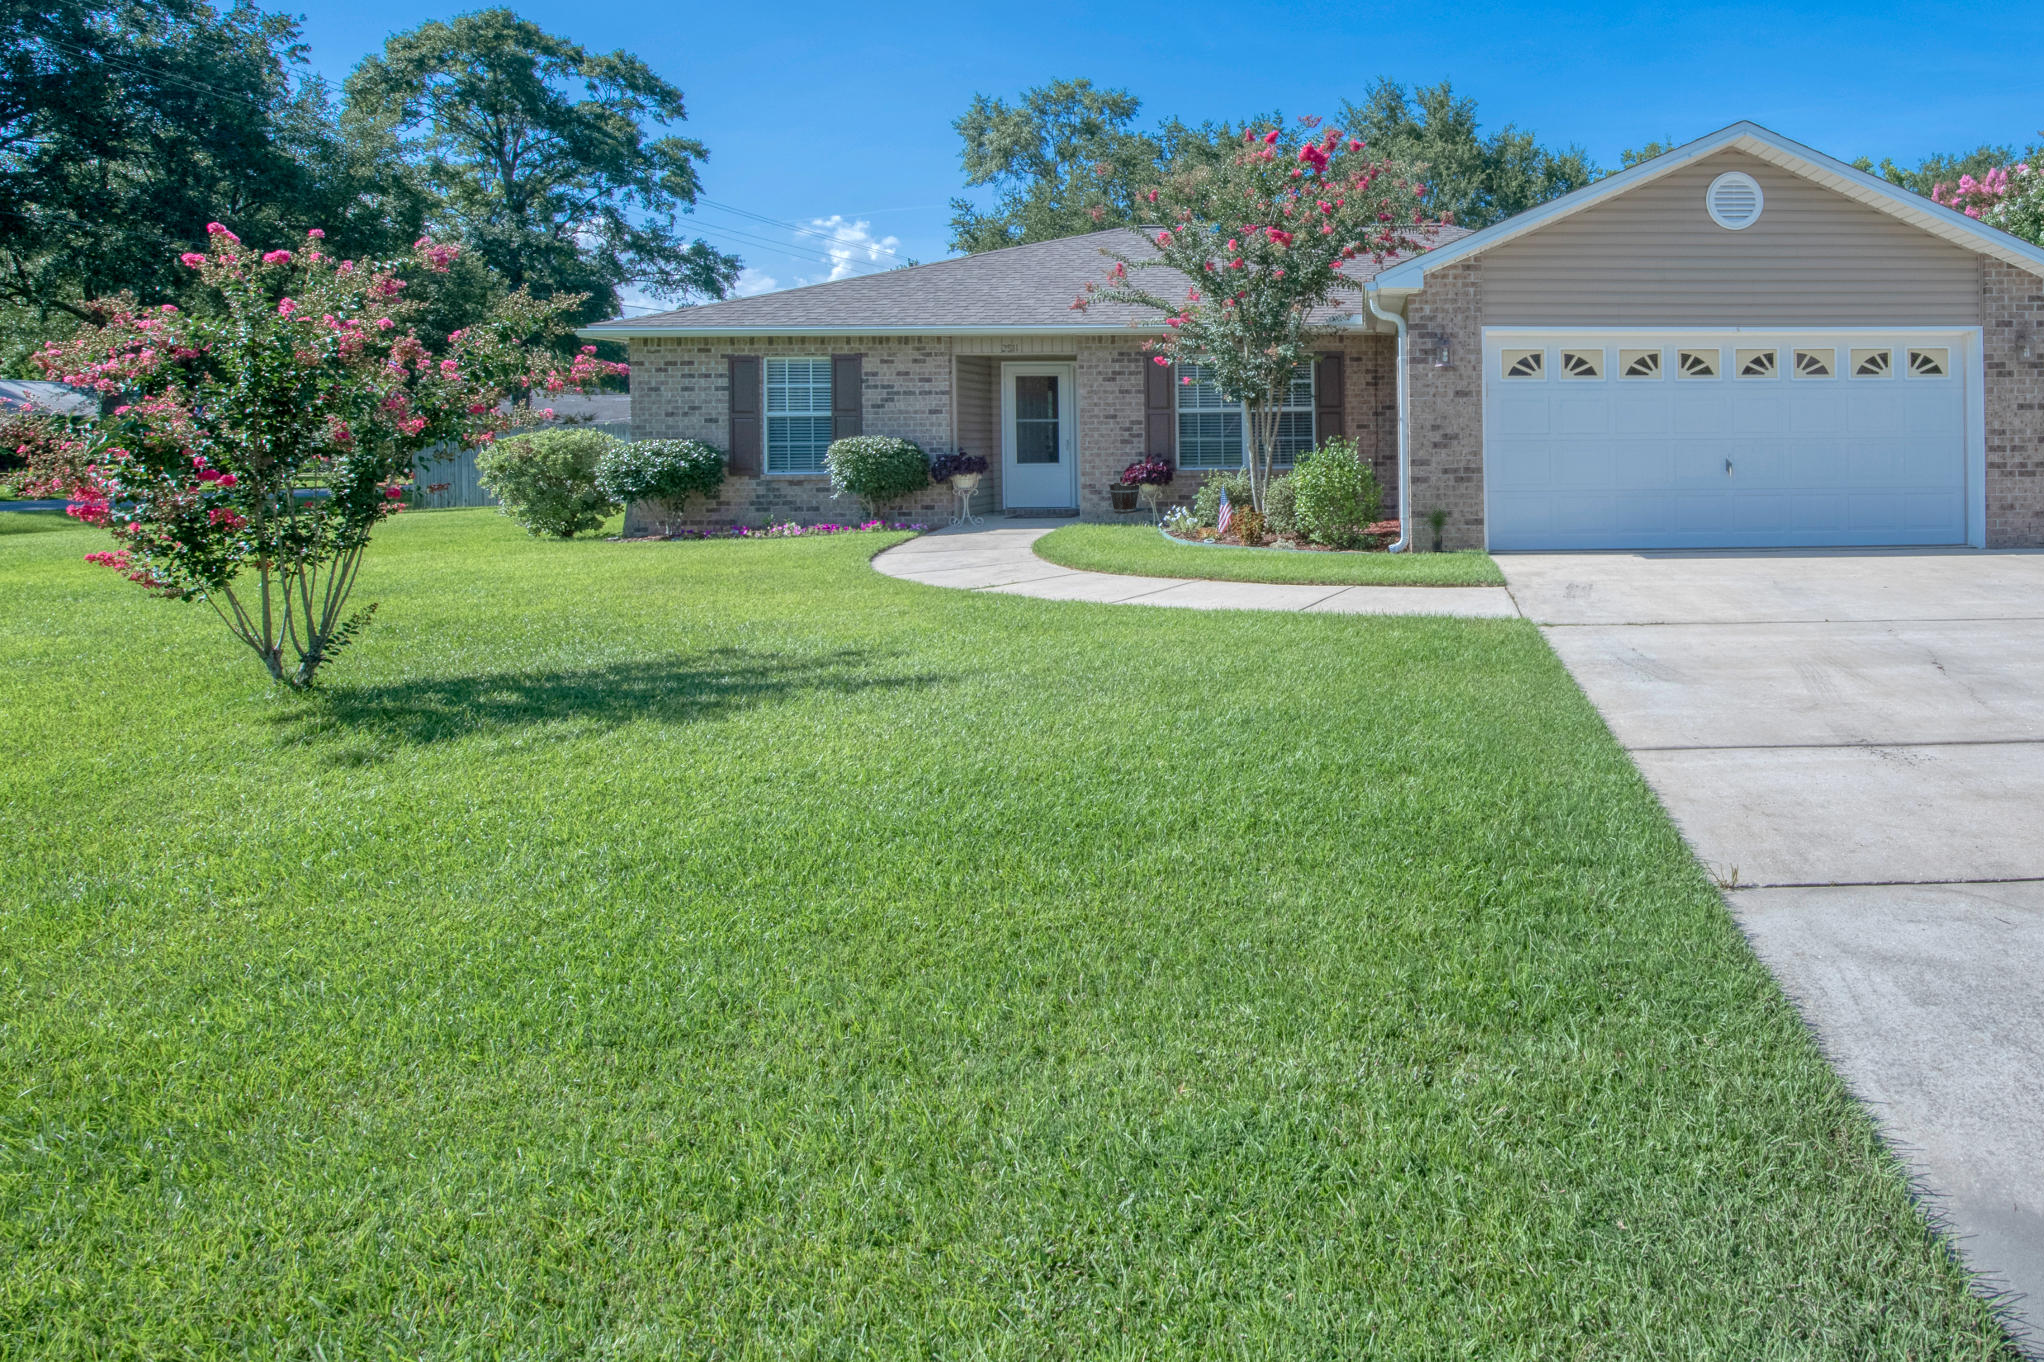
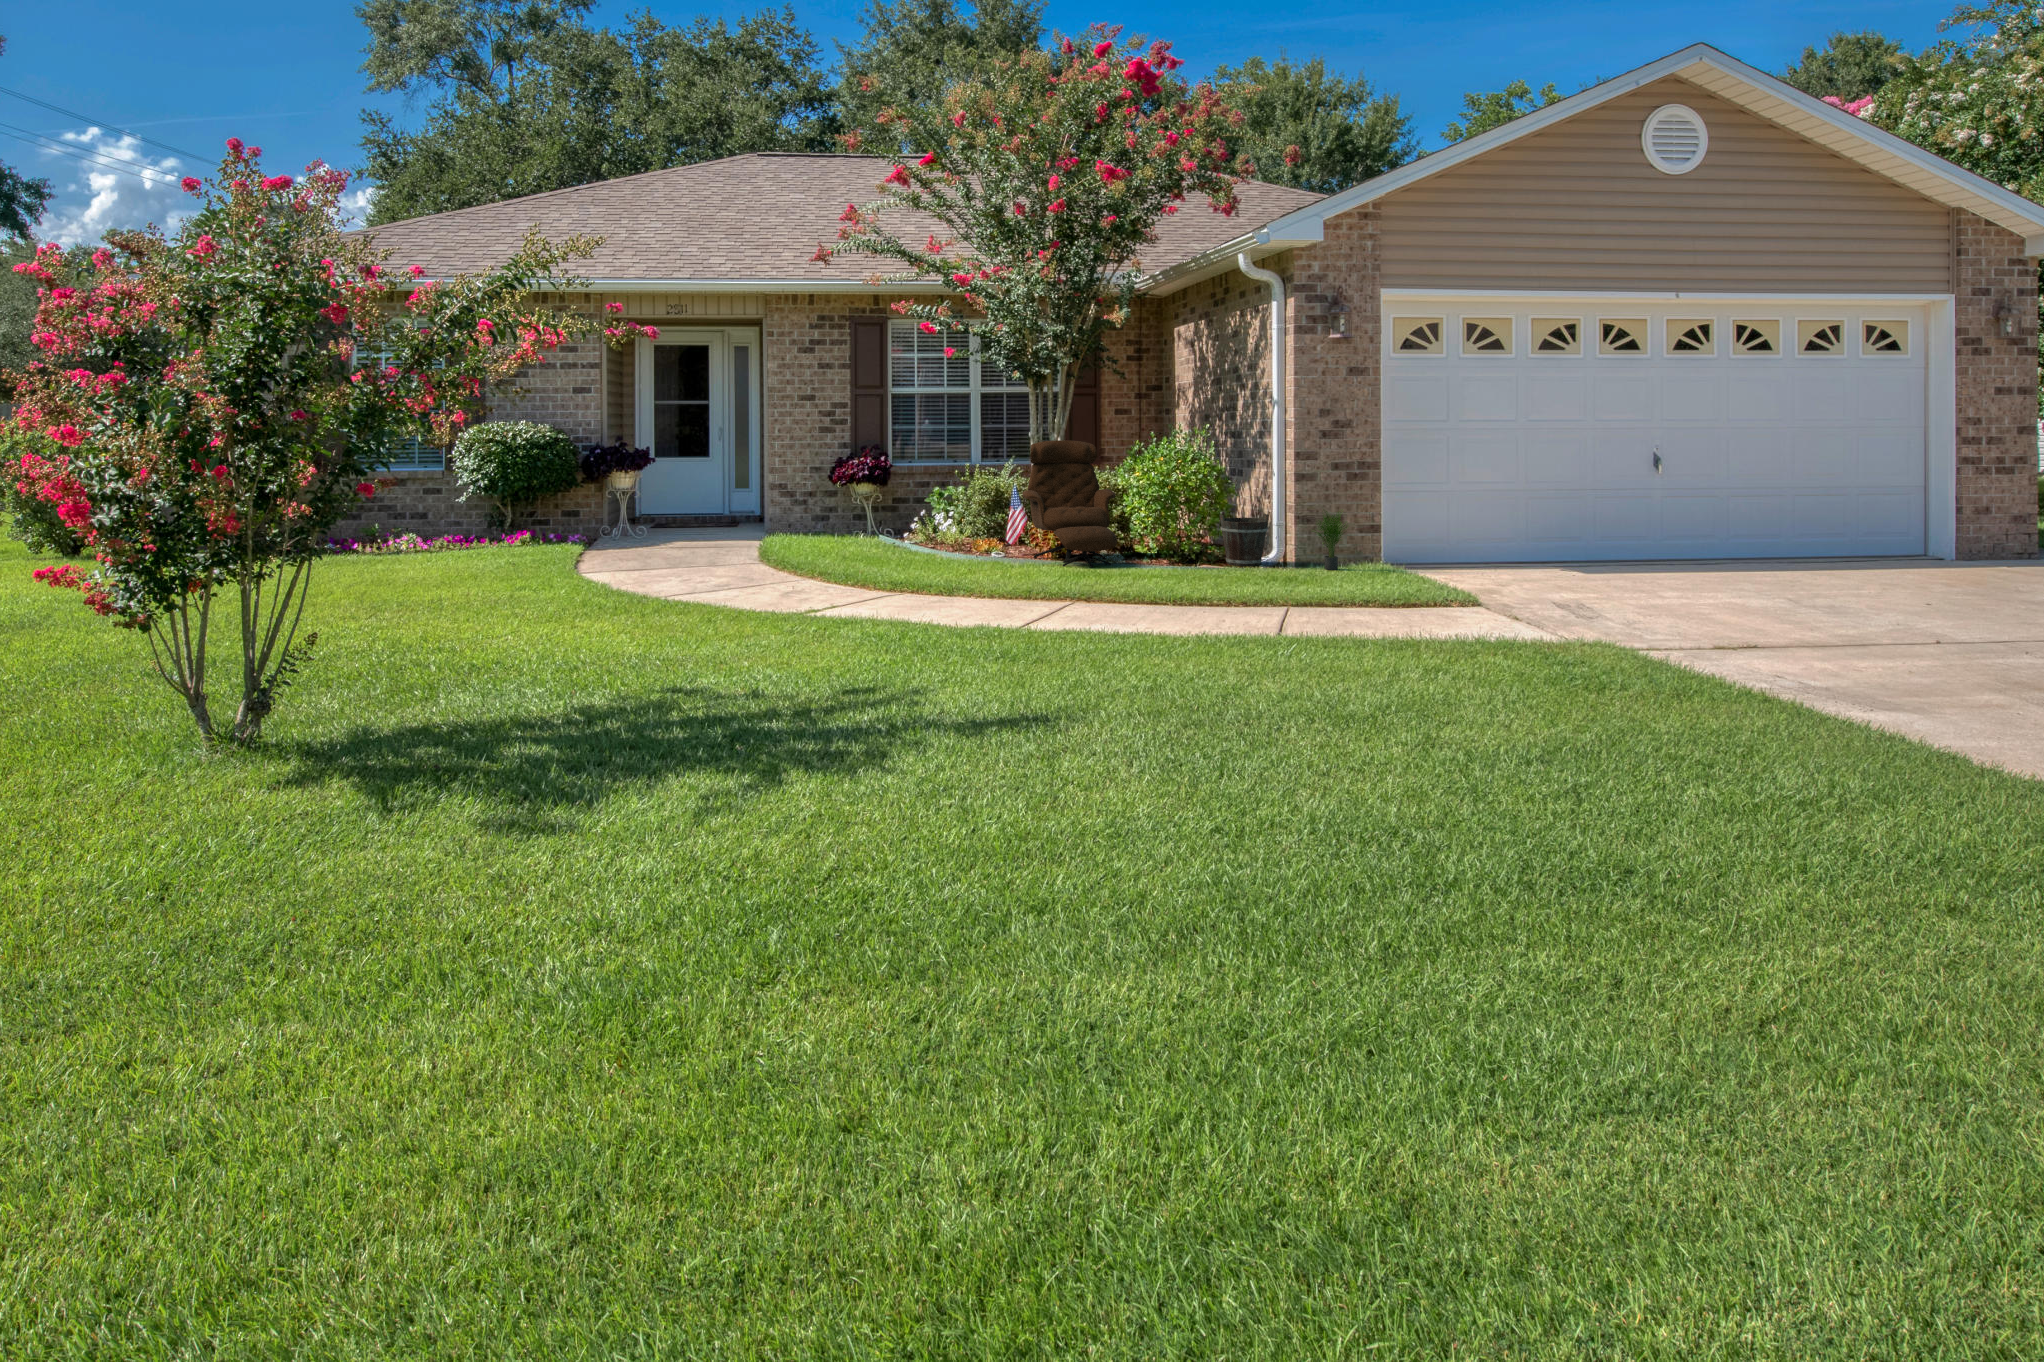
lounge chair: none [1220,446,1293,547] -> present [1023,440,1117,568]
bucket: present [1109,483,1139,513] -> present [1220,514,1269,566]

